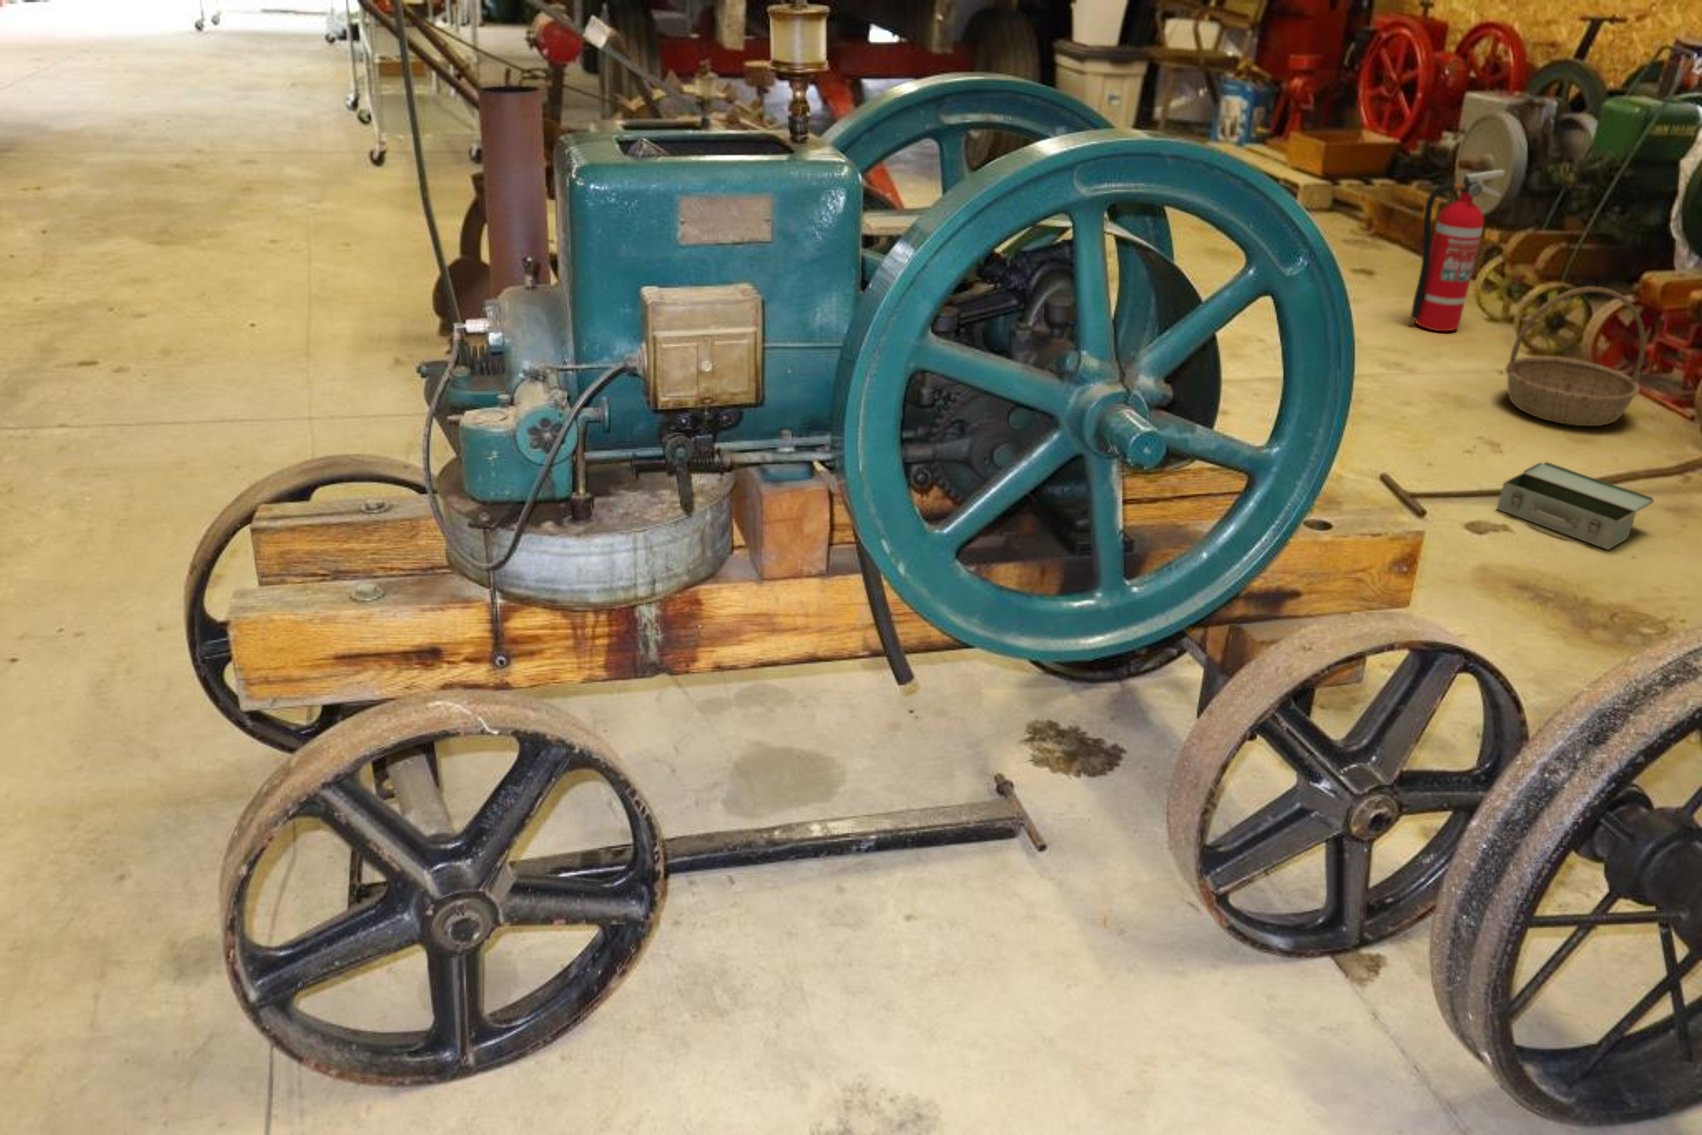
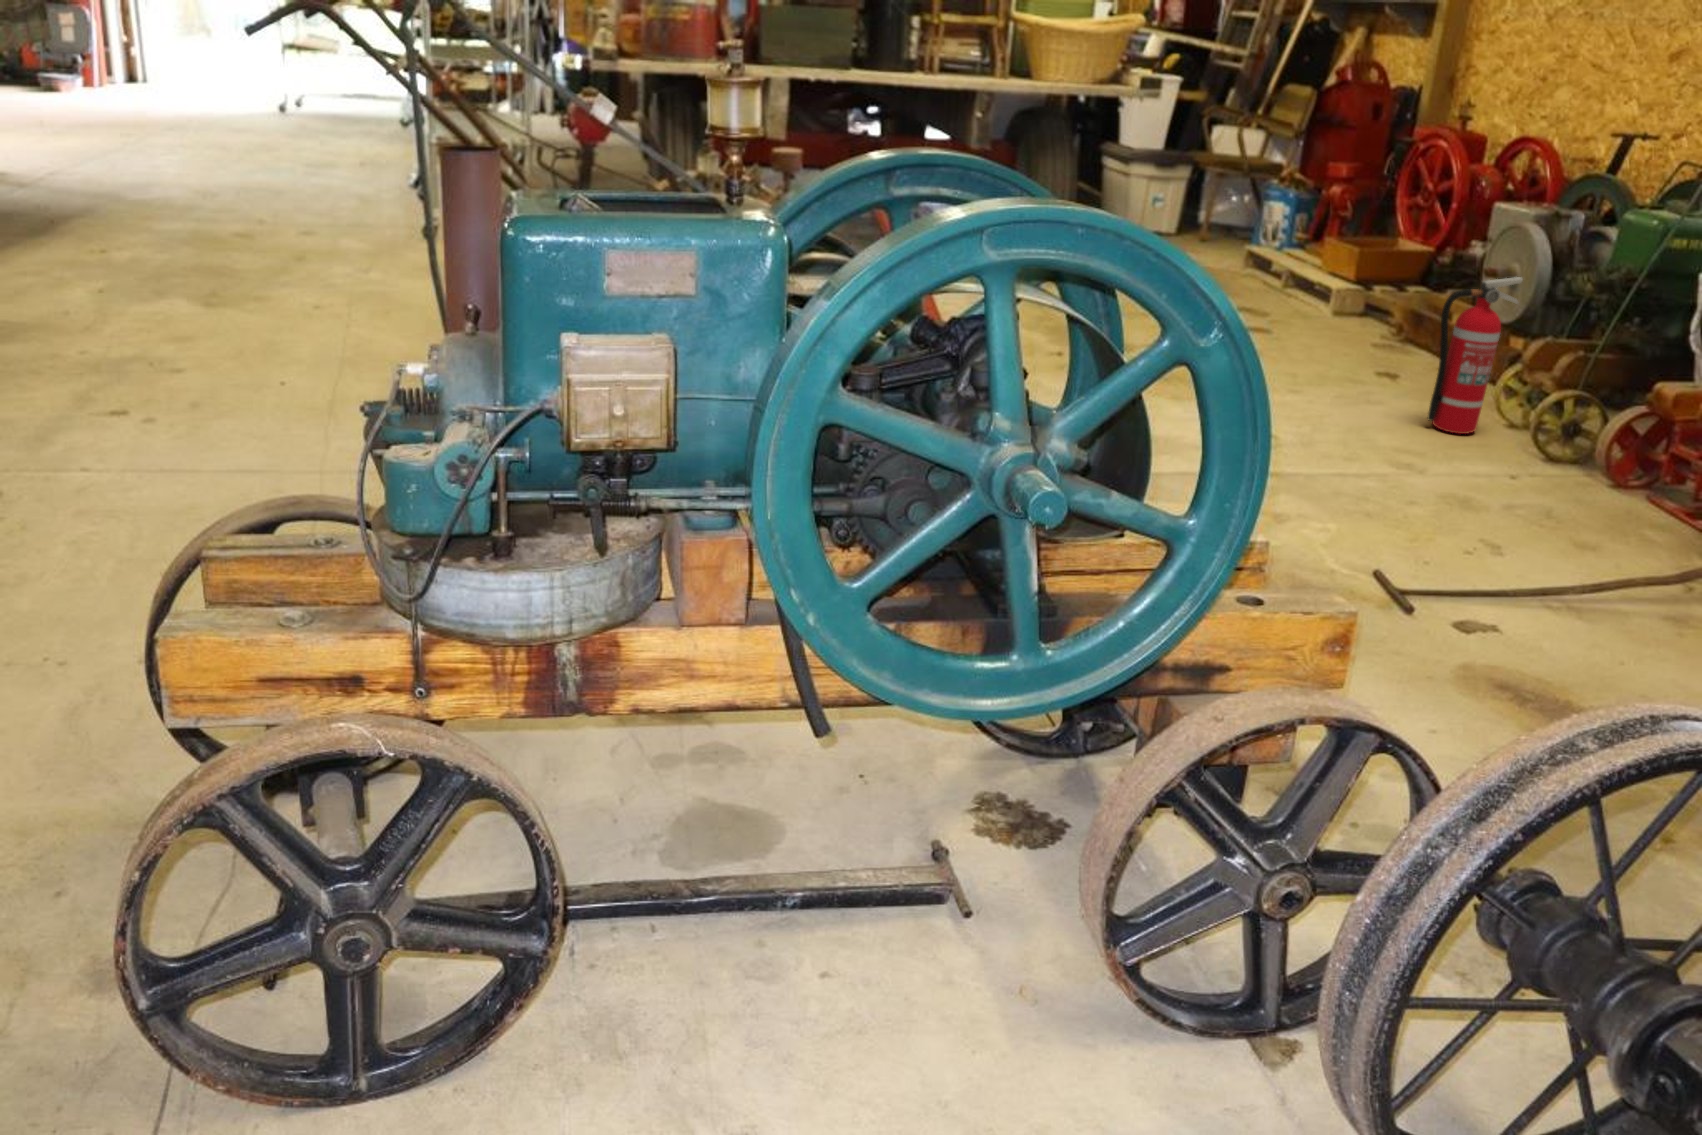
basket: present [1506,286,1646,426] -> none [1513,392,1655,530]
toolbox: present [1497,462,1654,549] -> none [1487,562,1648,651]

